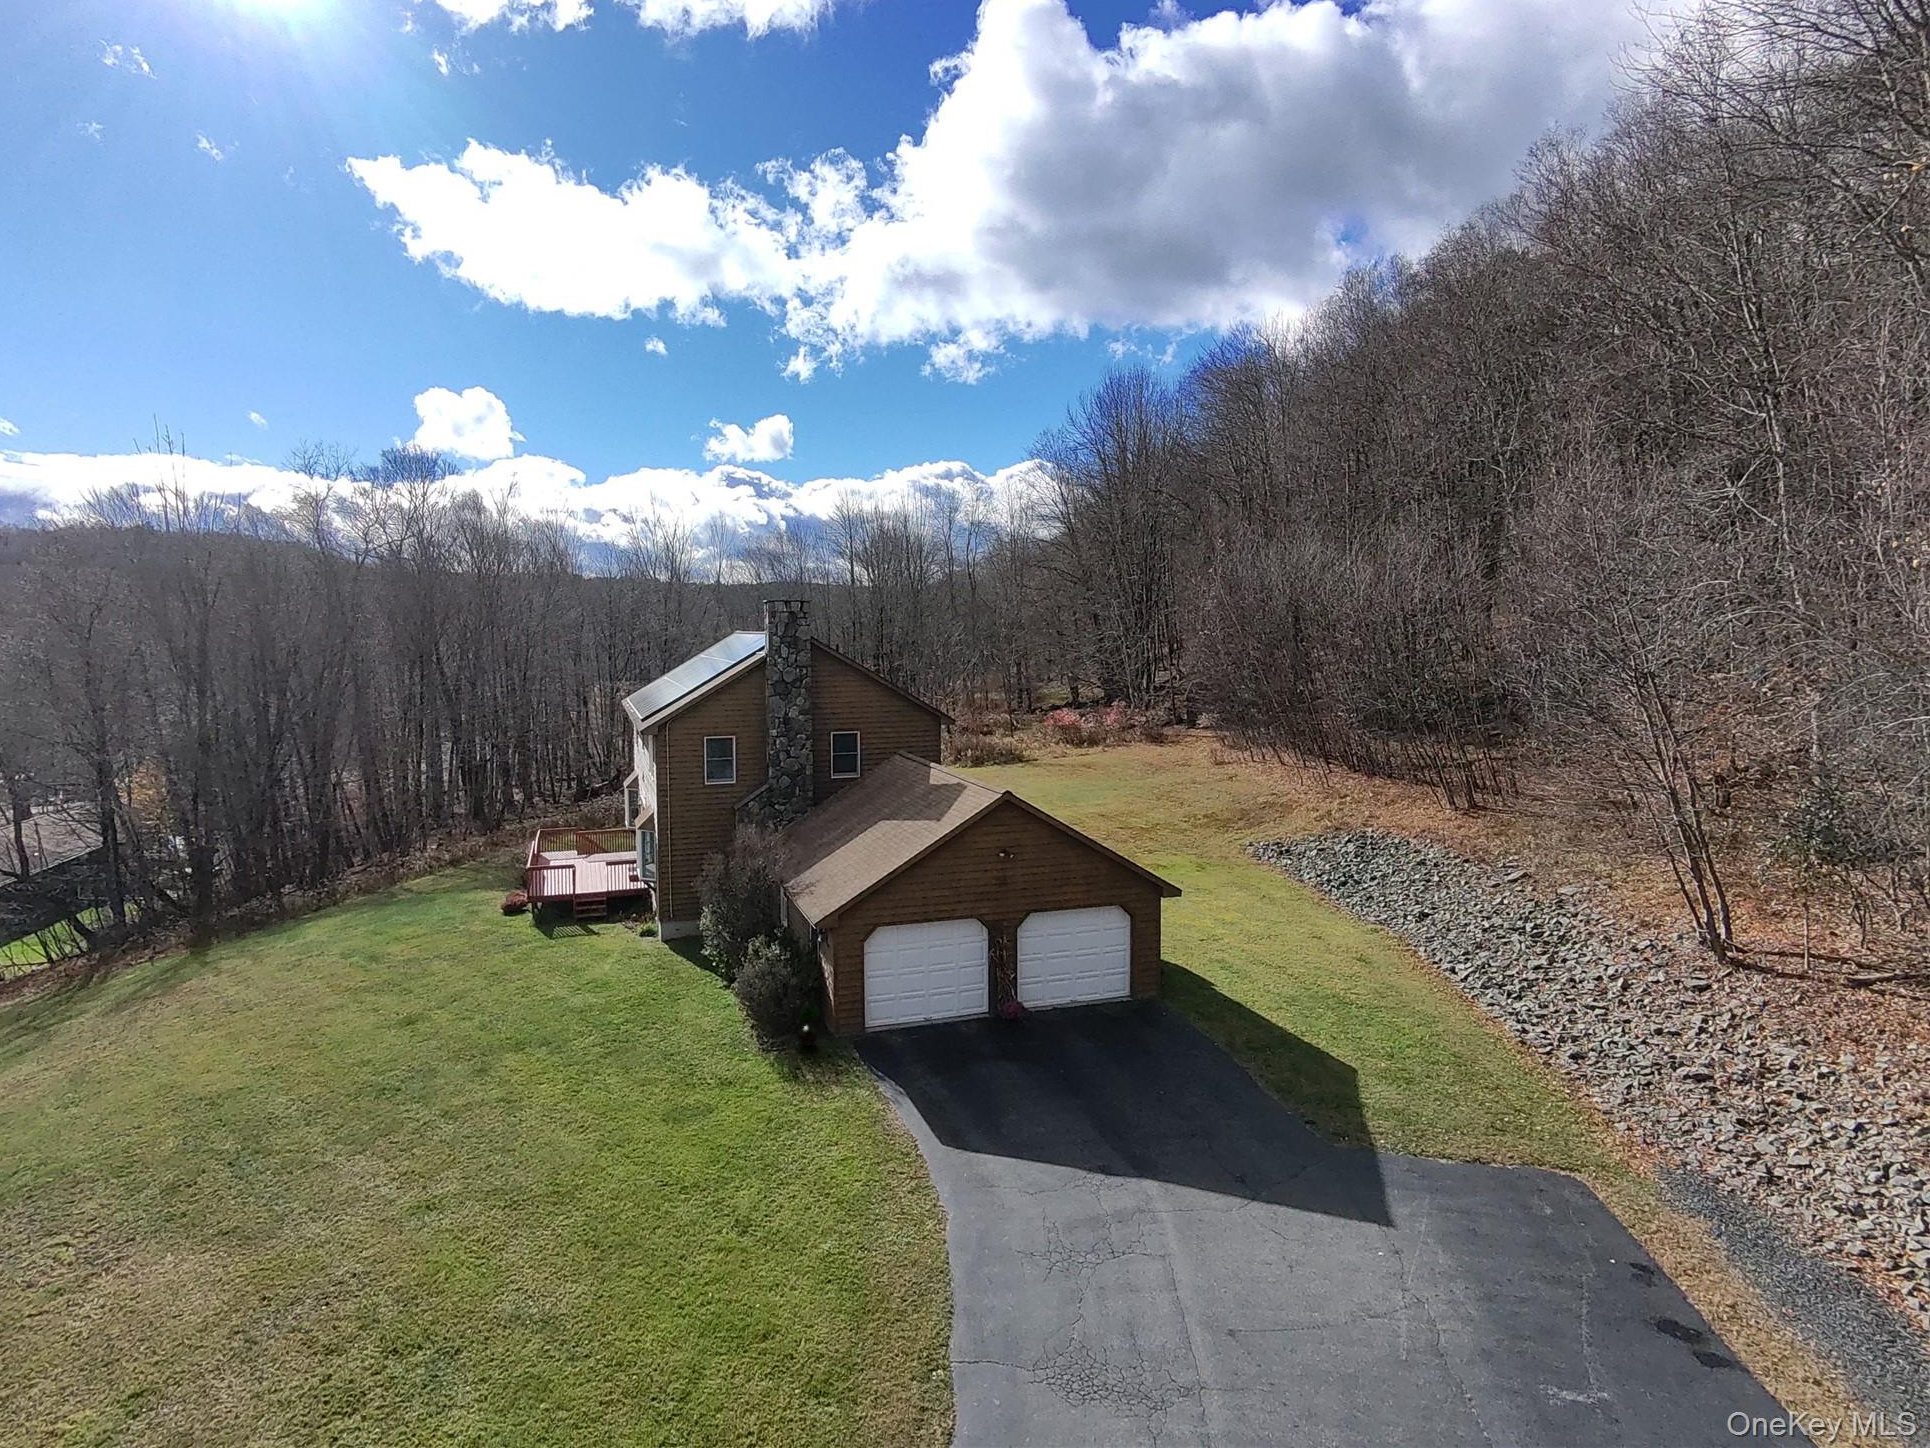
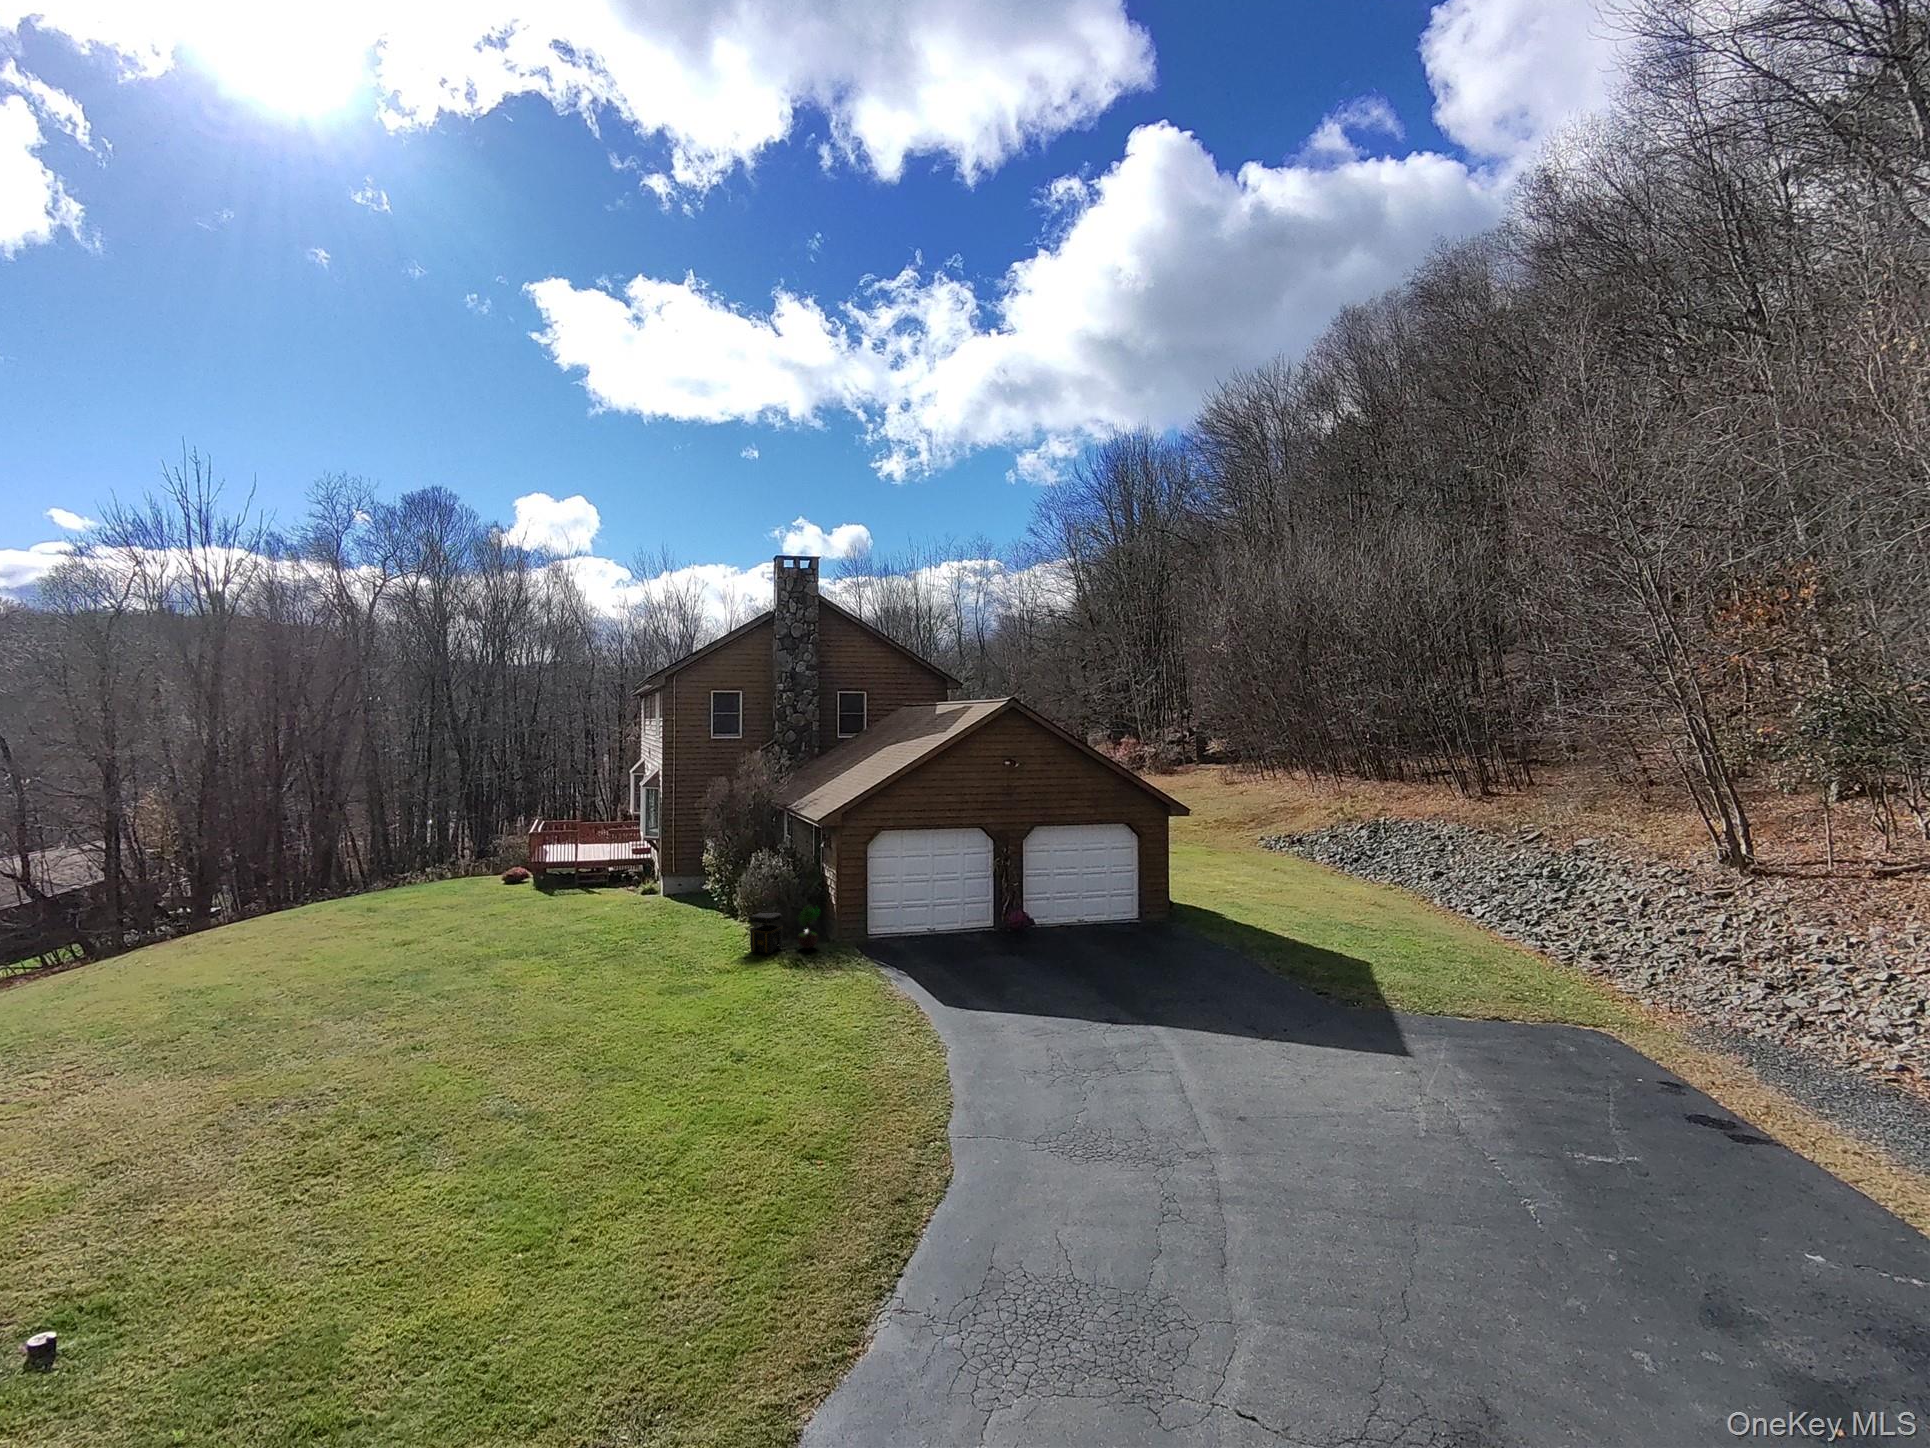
toolbox: none [750,1010,782,1055] -> present [750,913,783,954]

